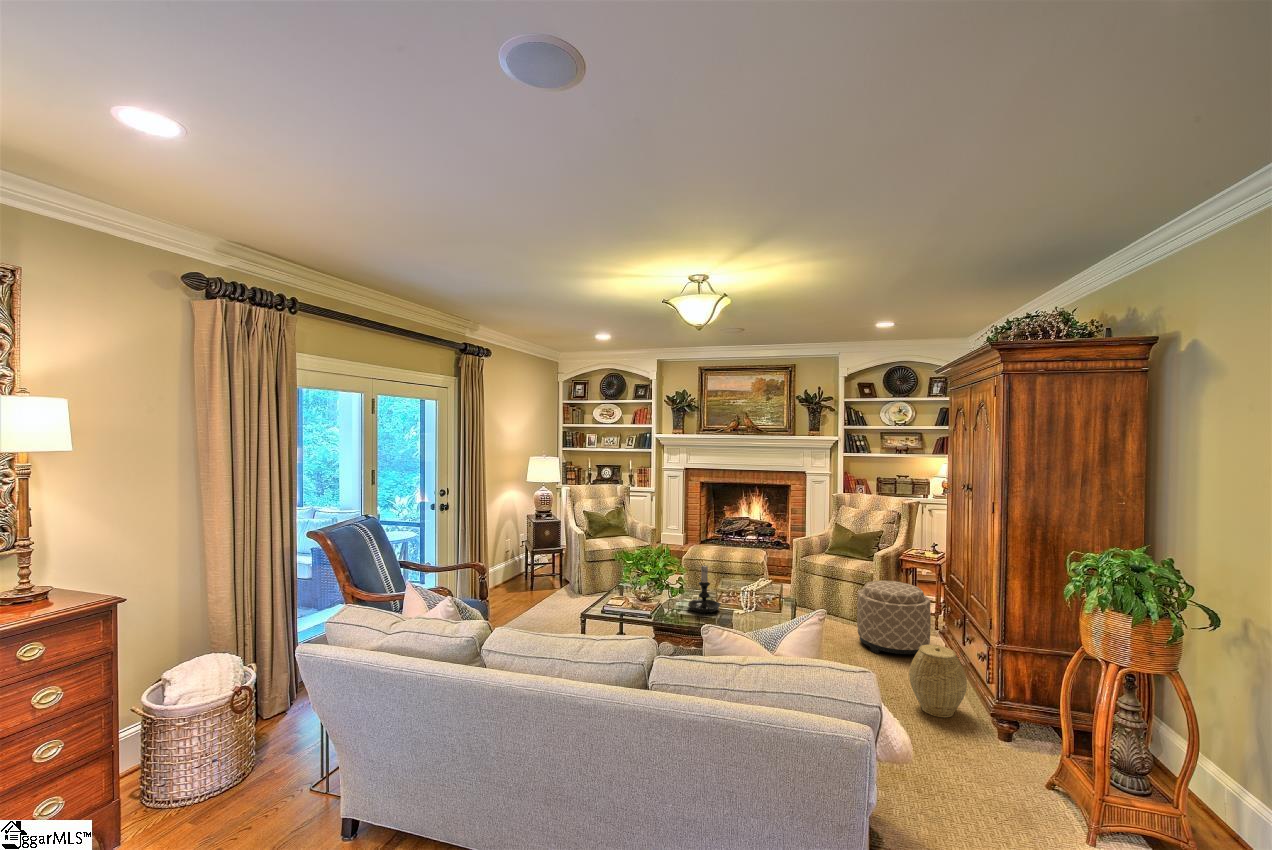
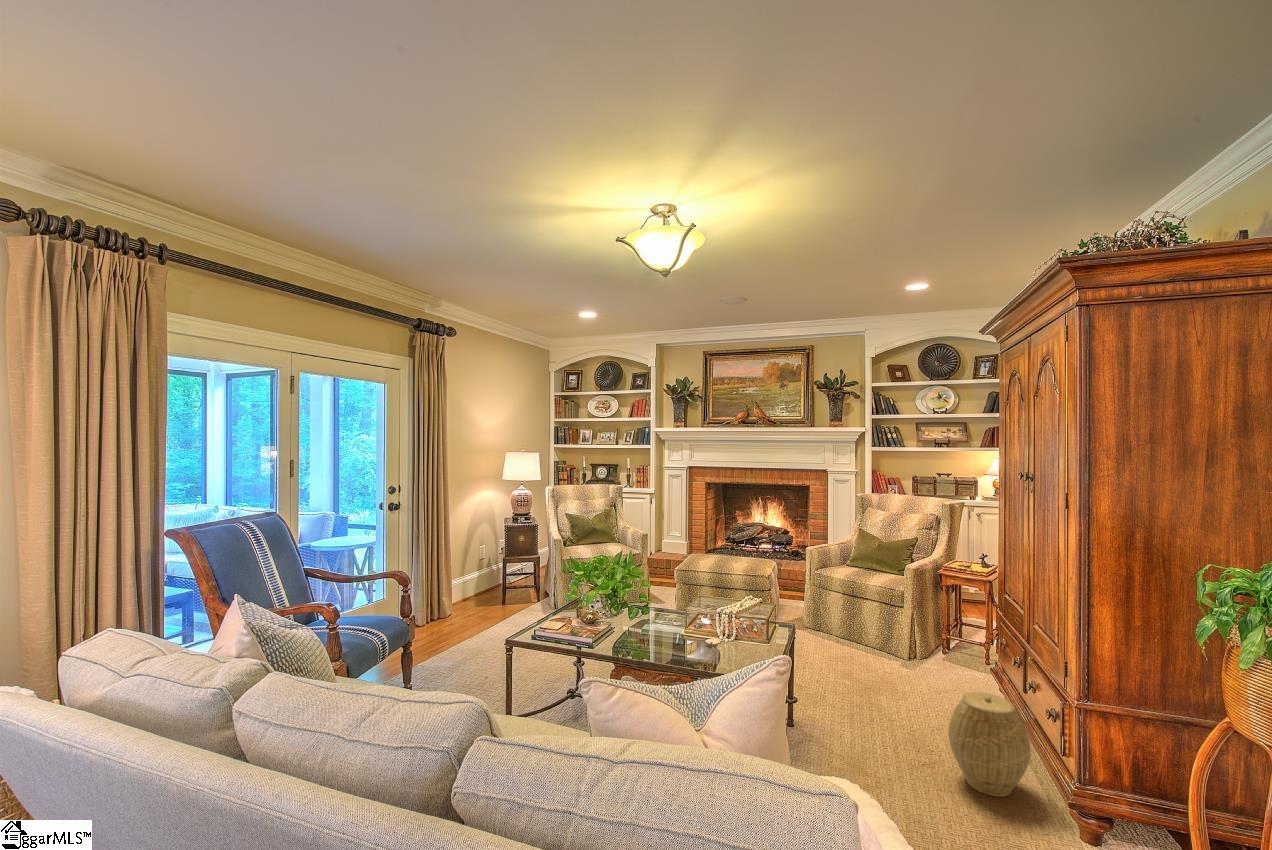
candle holder: present [688,563,721,613] -> none [657,576,700,641]
ottoman: present [857,581,931,654] -> none [884,601,979,702]

